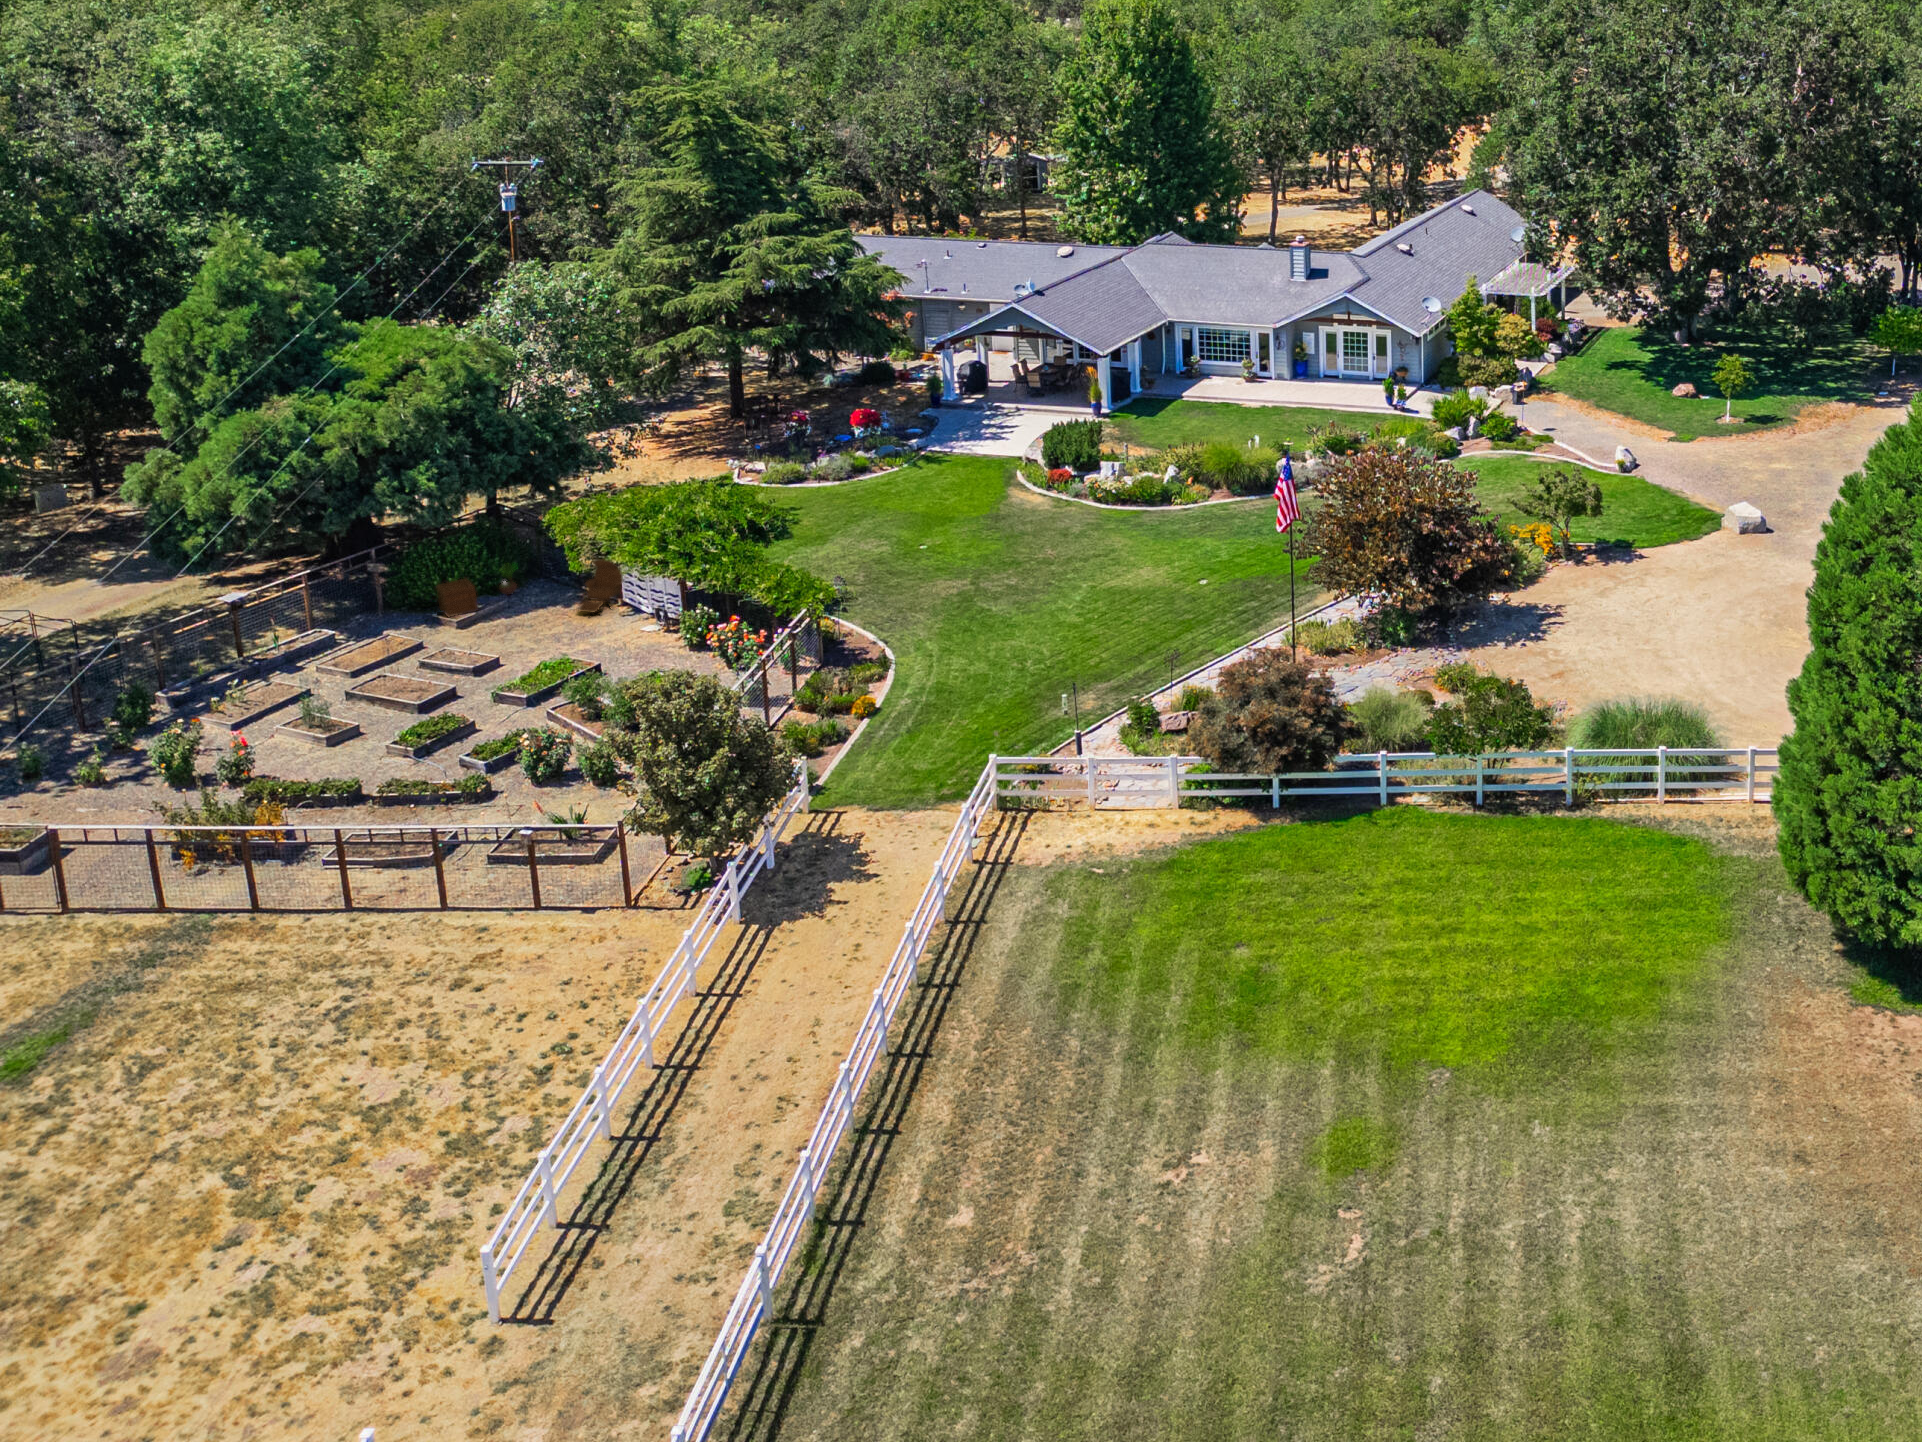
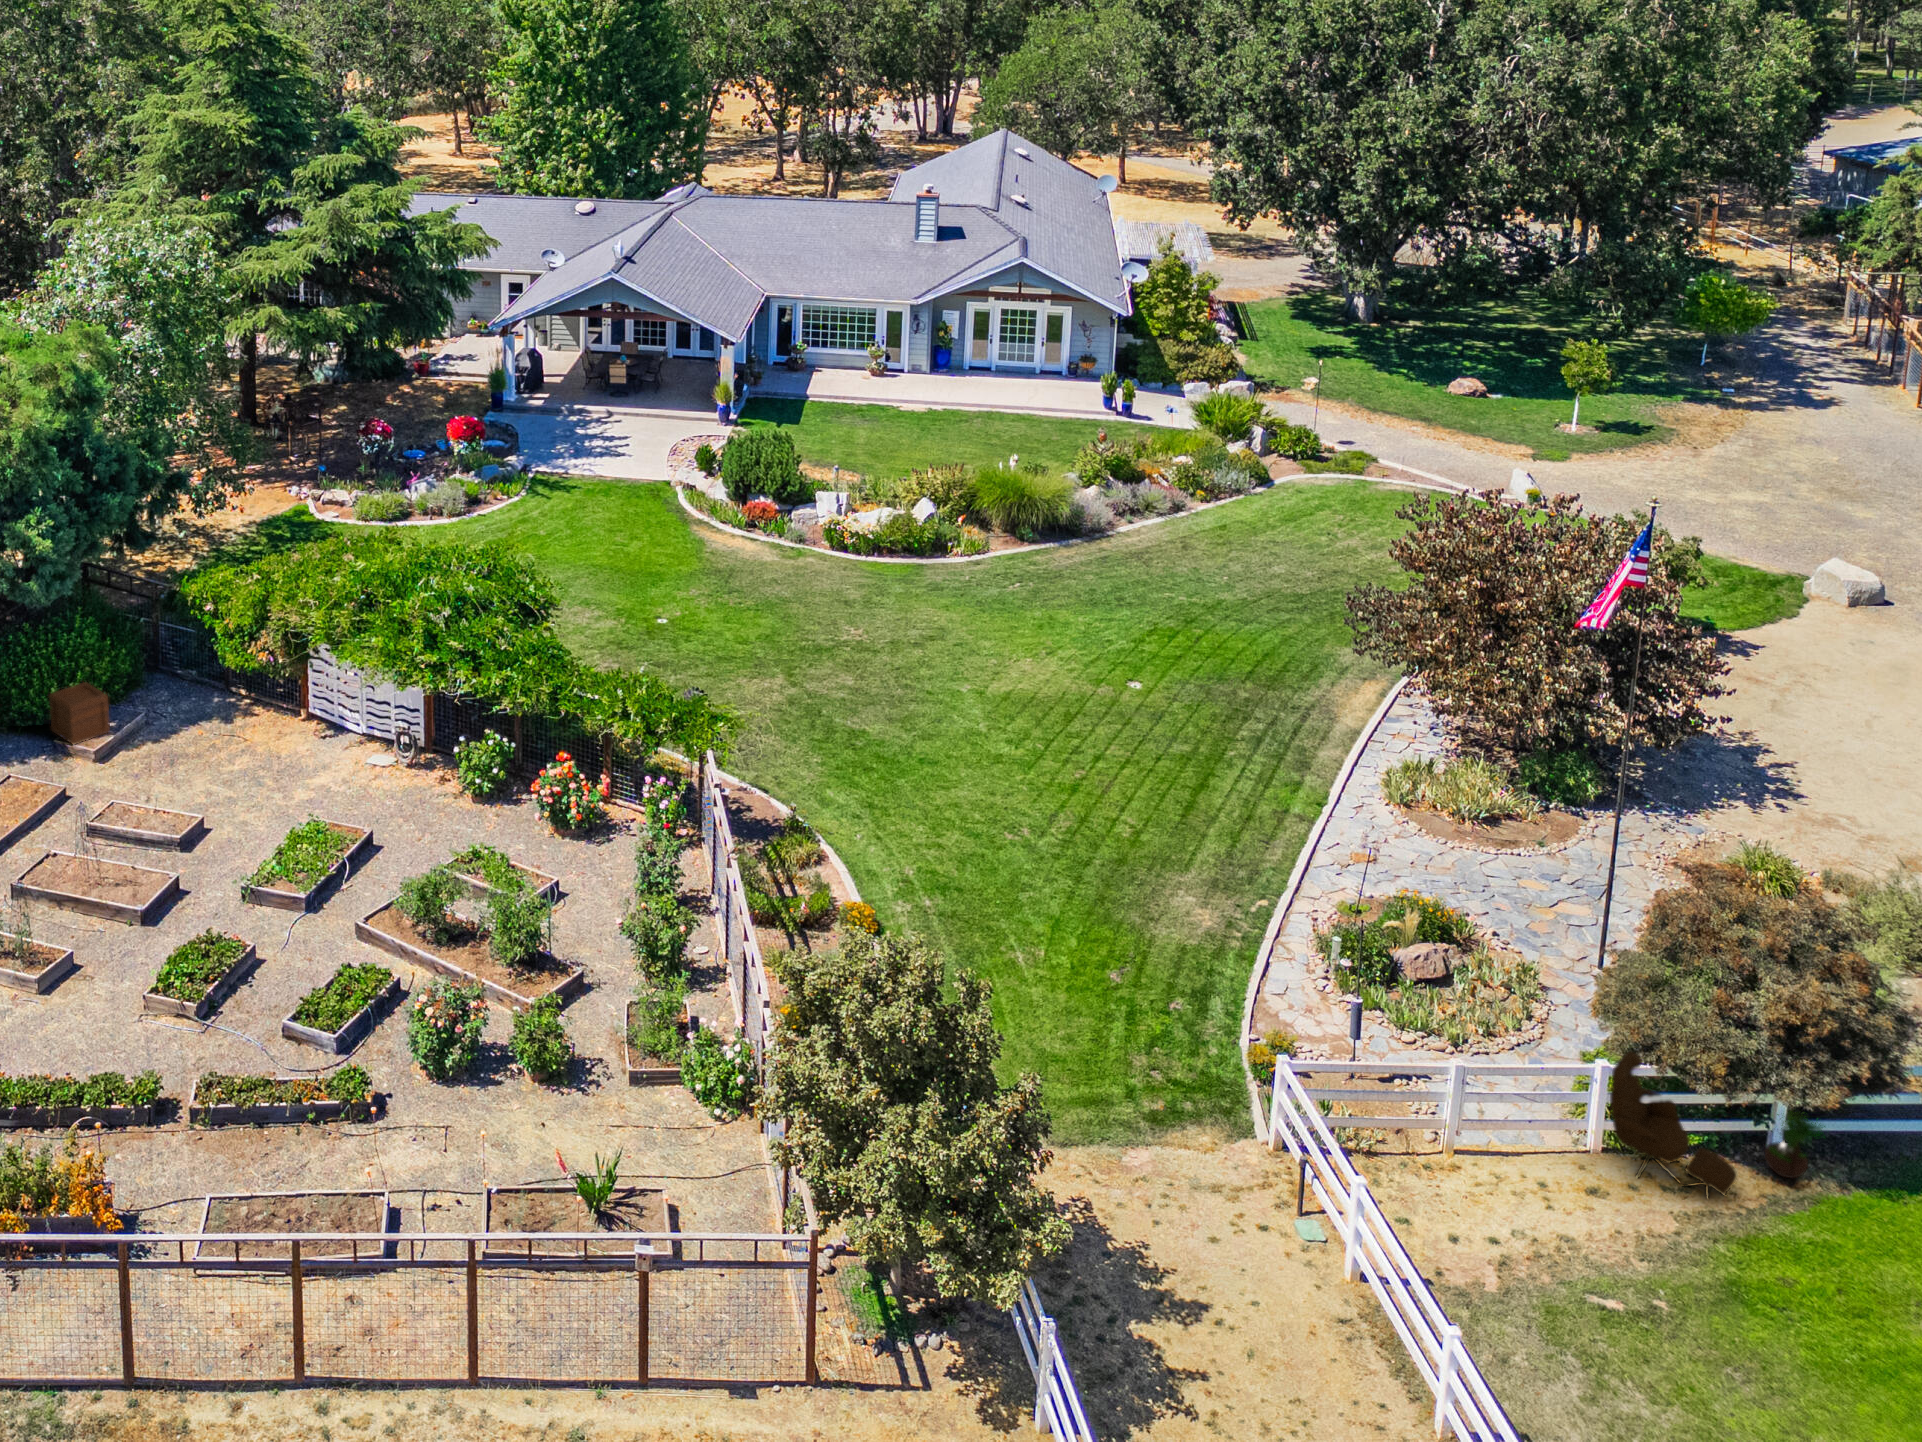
lounge chair: present [579,559,623,618] -> present [1610,1052,1737,1198]
potted tree: present [499,564,517,594] -> present [1765,1112,1825,1178]

